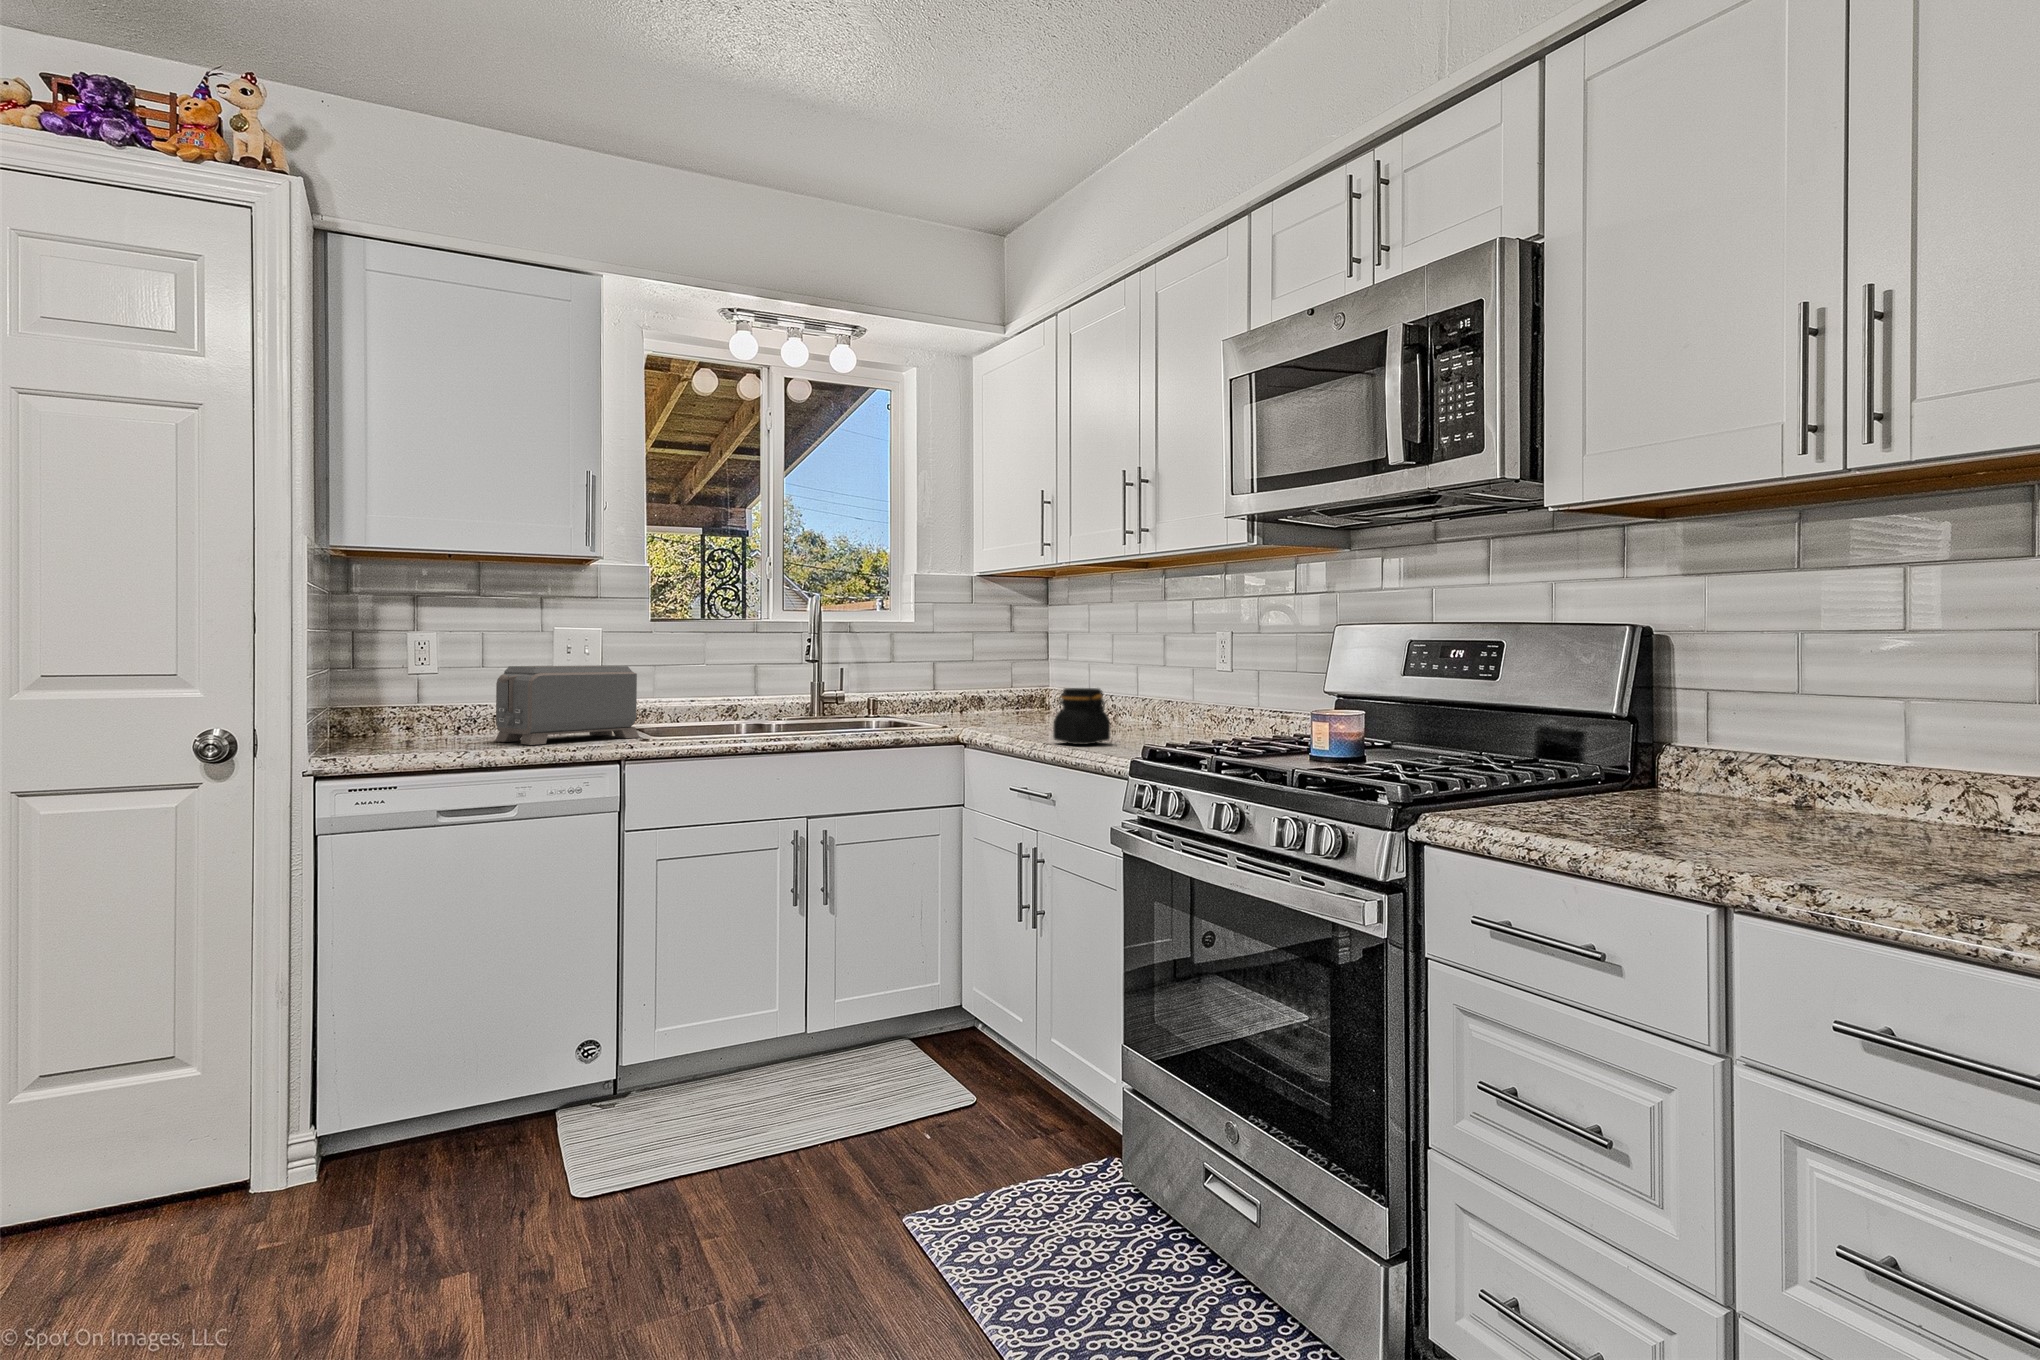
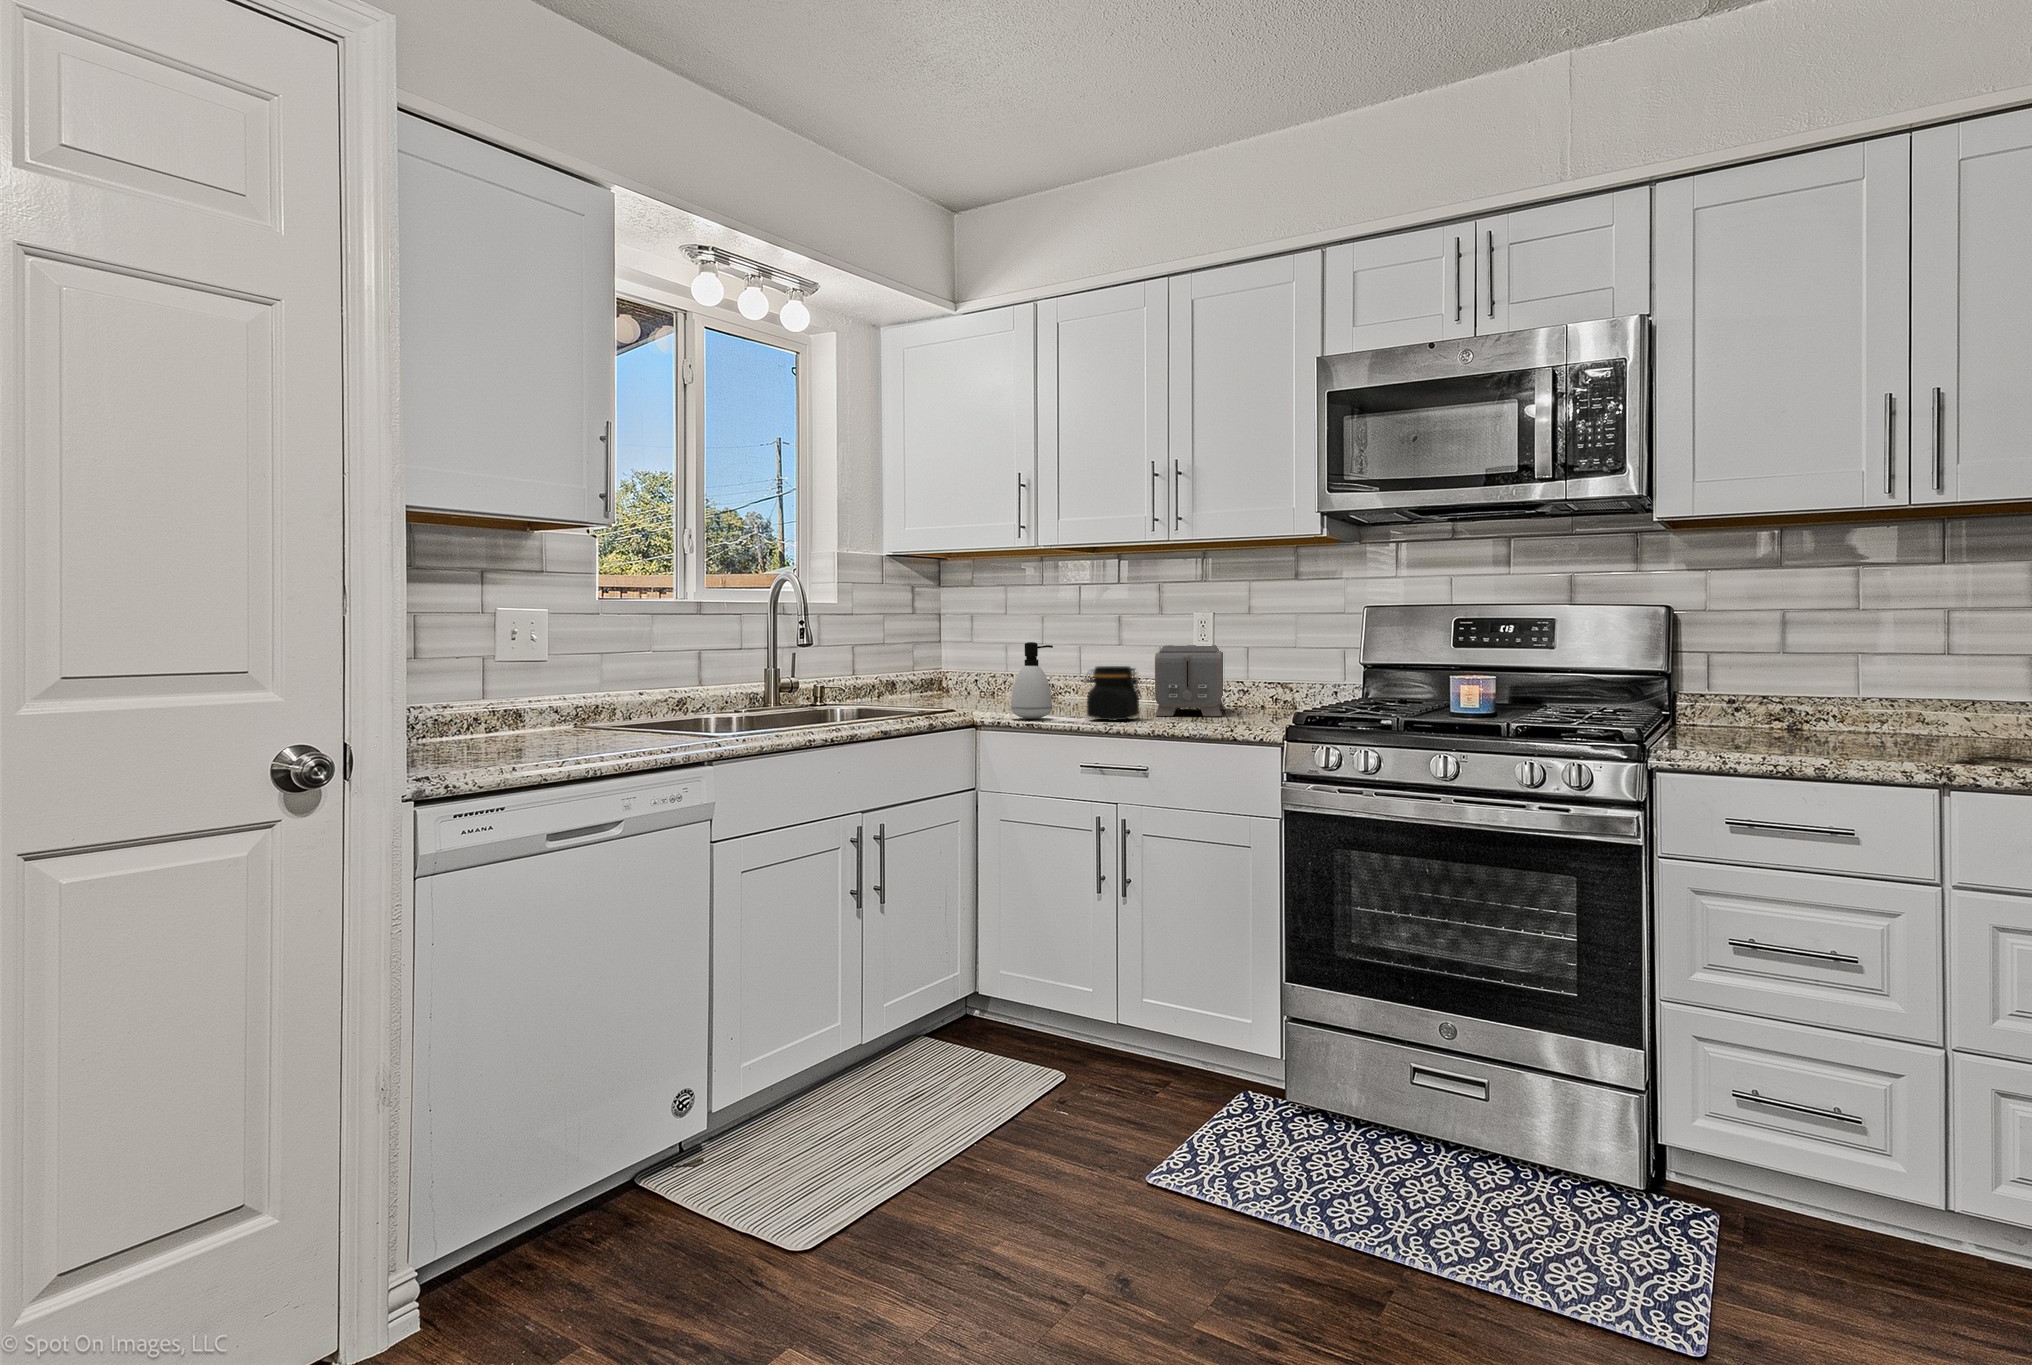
soap dispenser: none [995,662,1037,738] -> present [1011,642,1053,719]
toaster: present [495,665,639,745] -> present [1155,645,1224,716]

